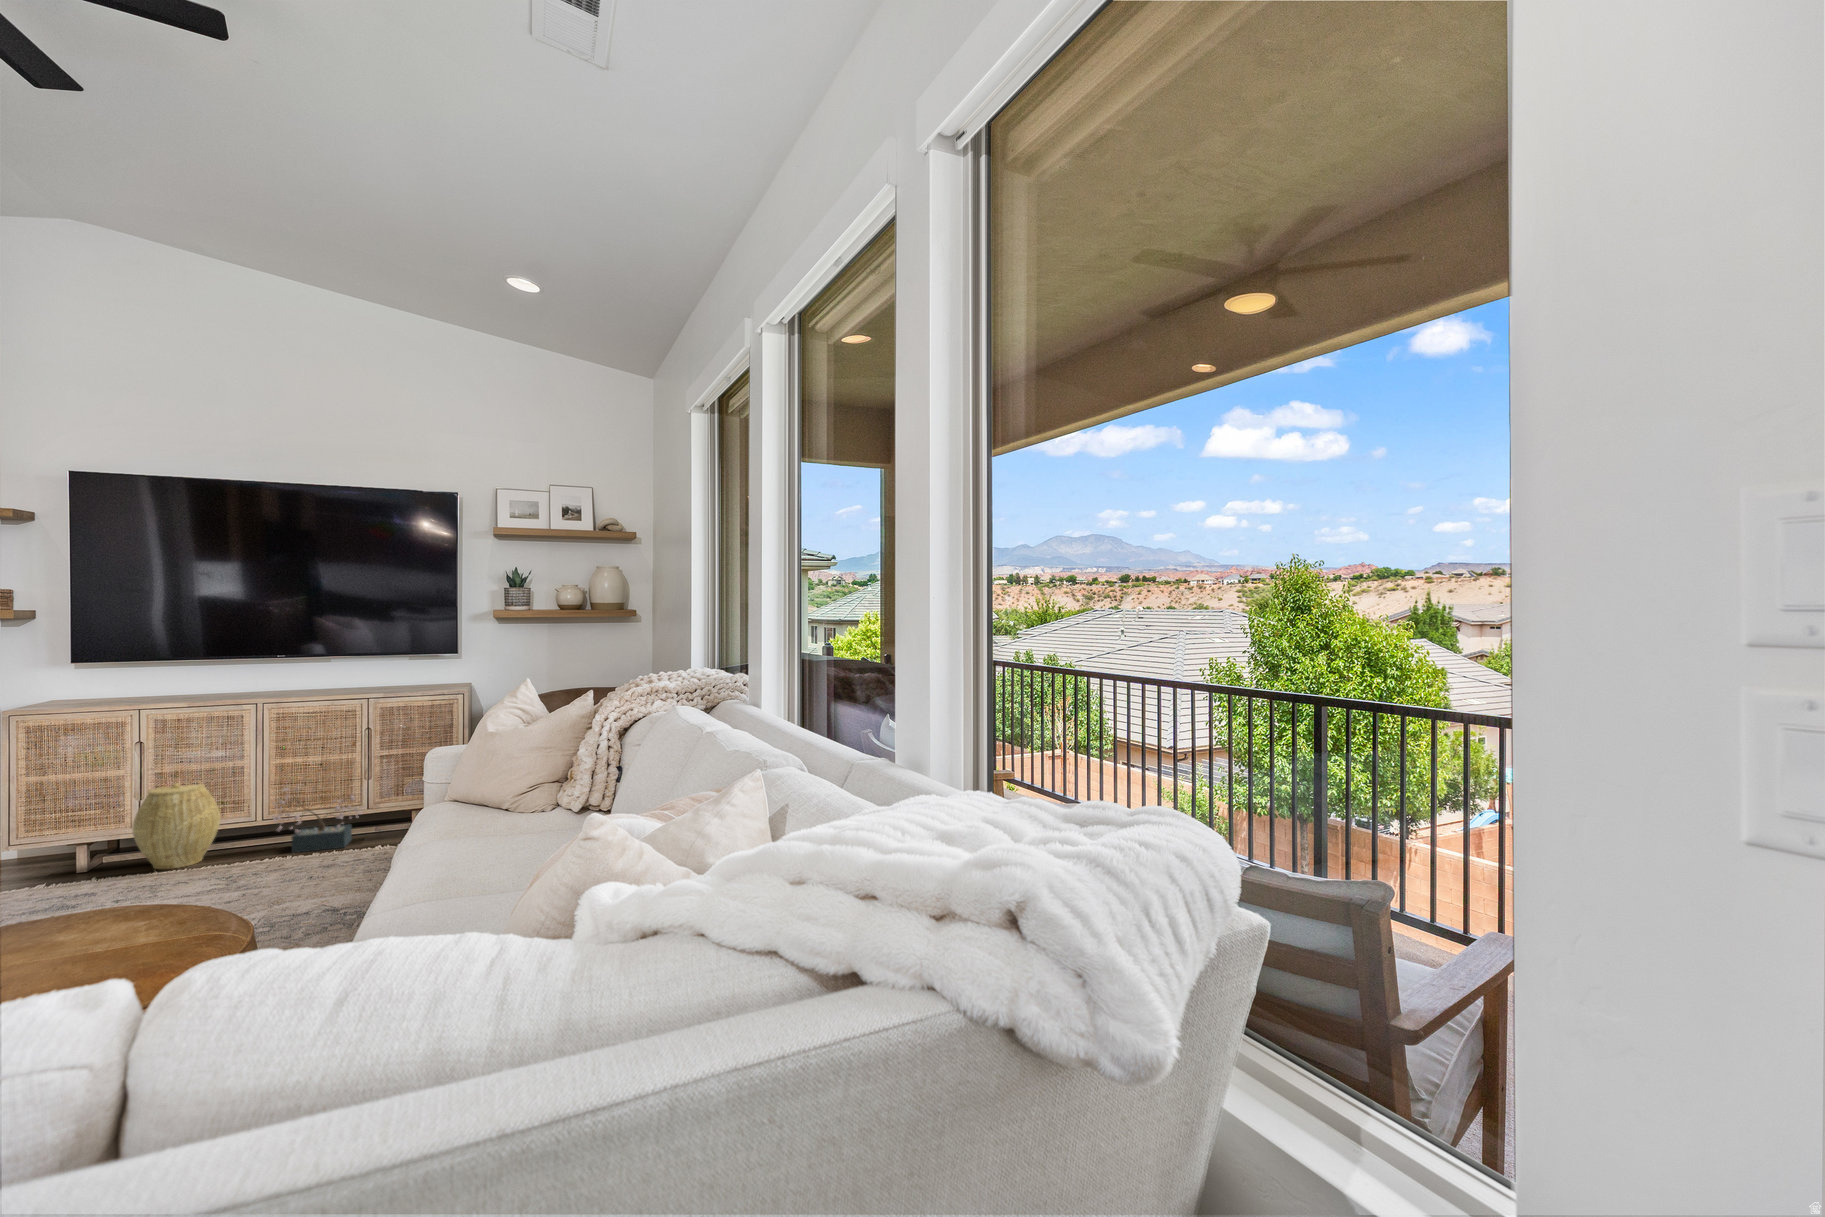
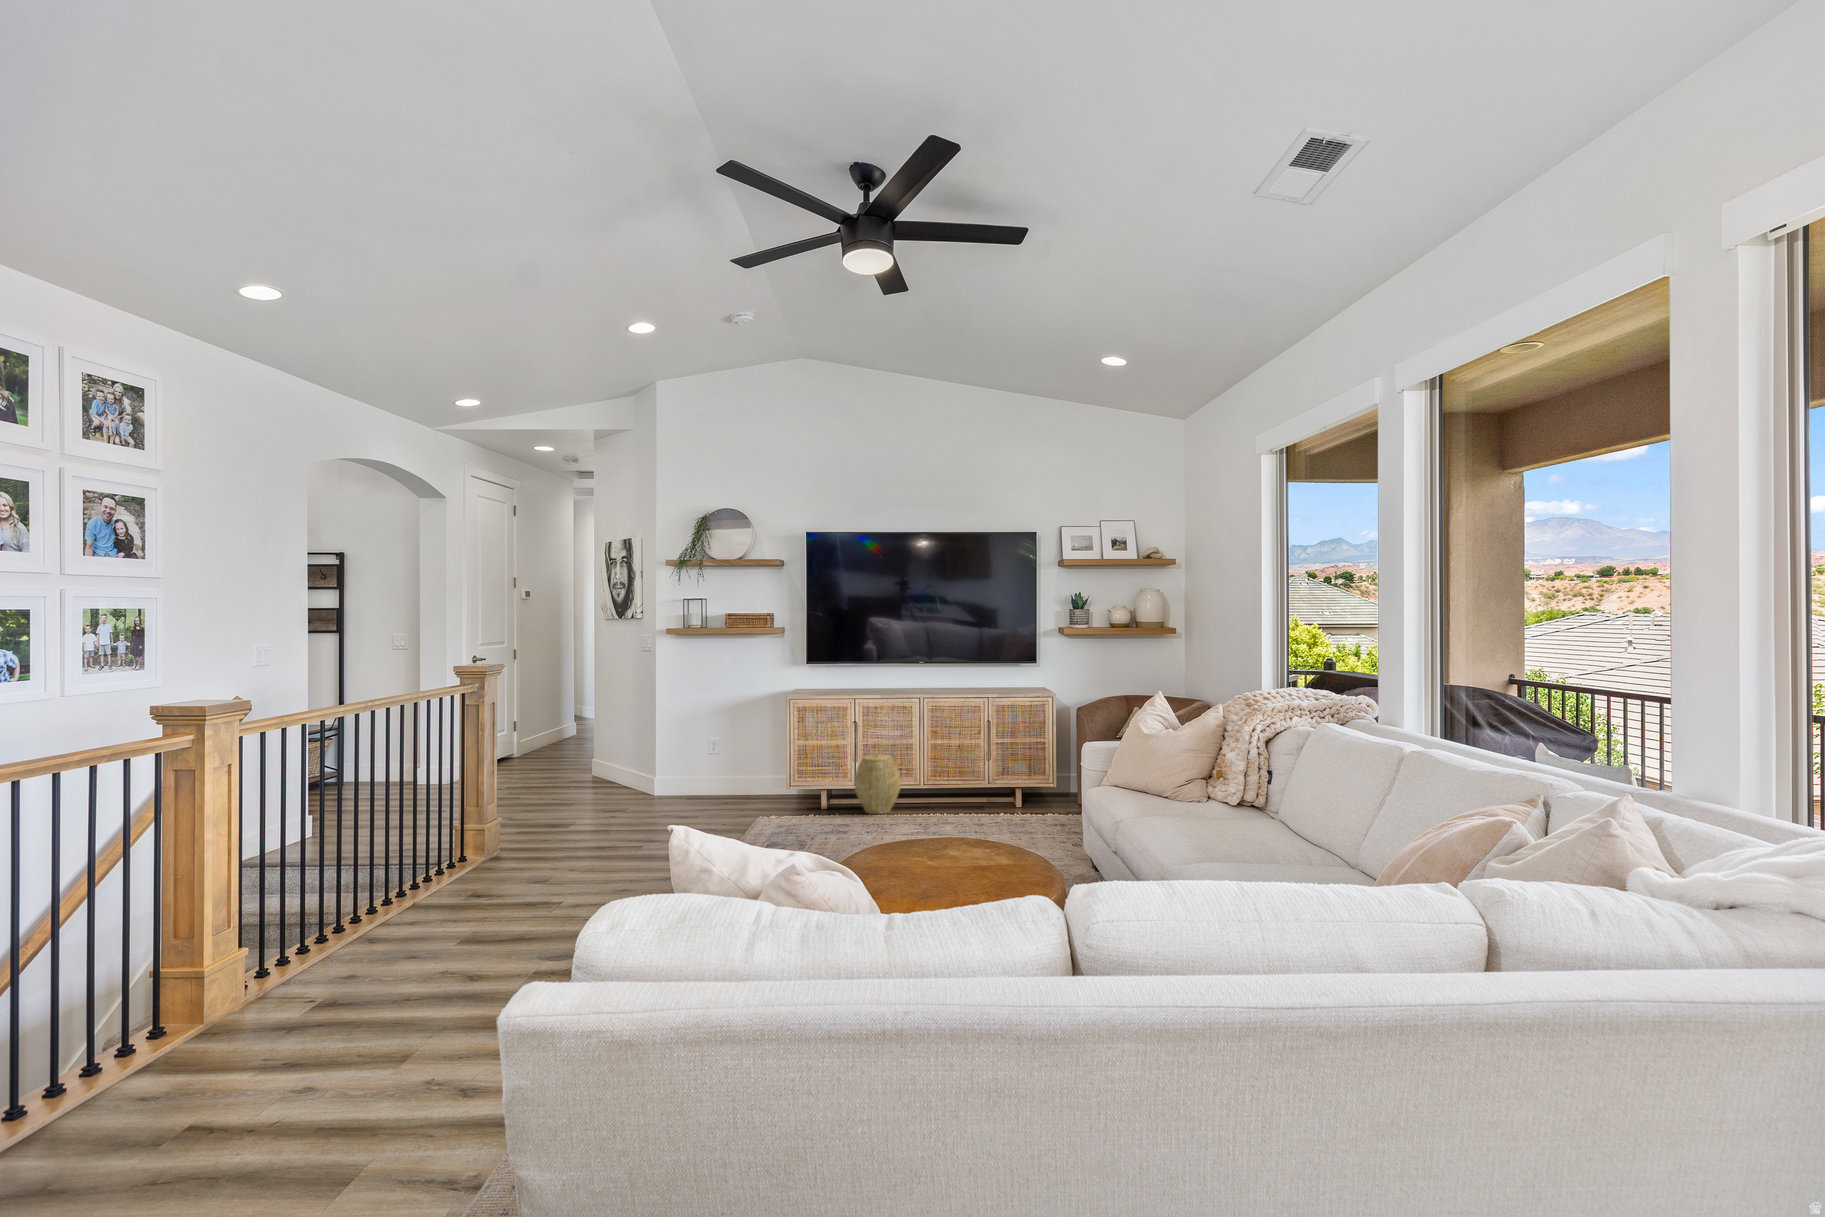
decorative plant: present [273,786,362,853] -> none [929,761,987,812]

